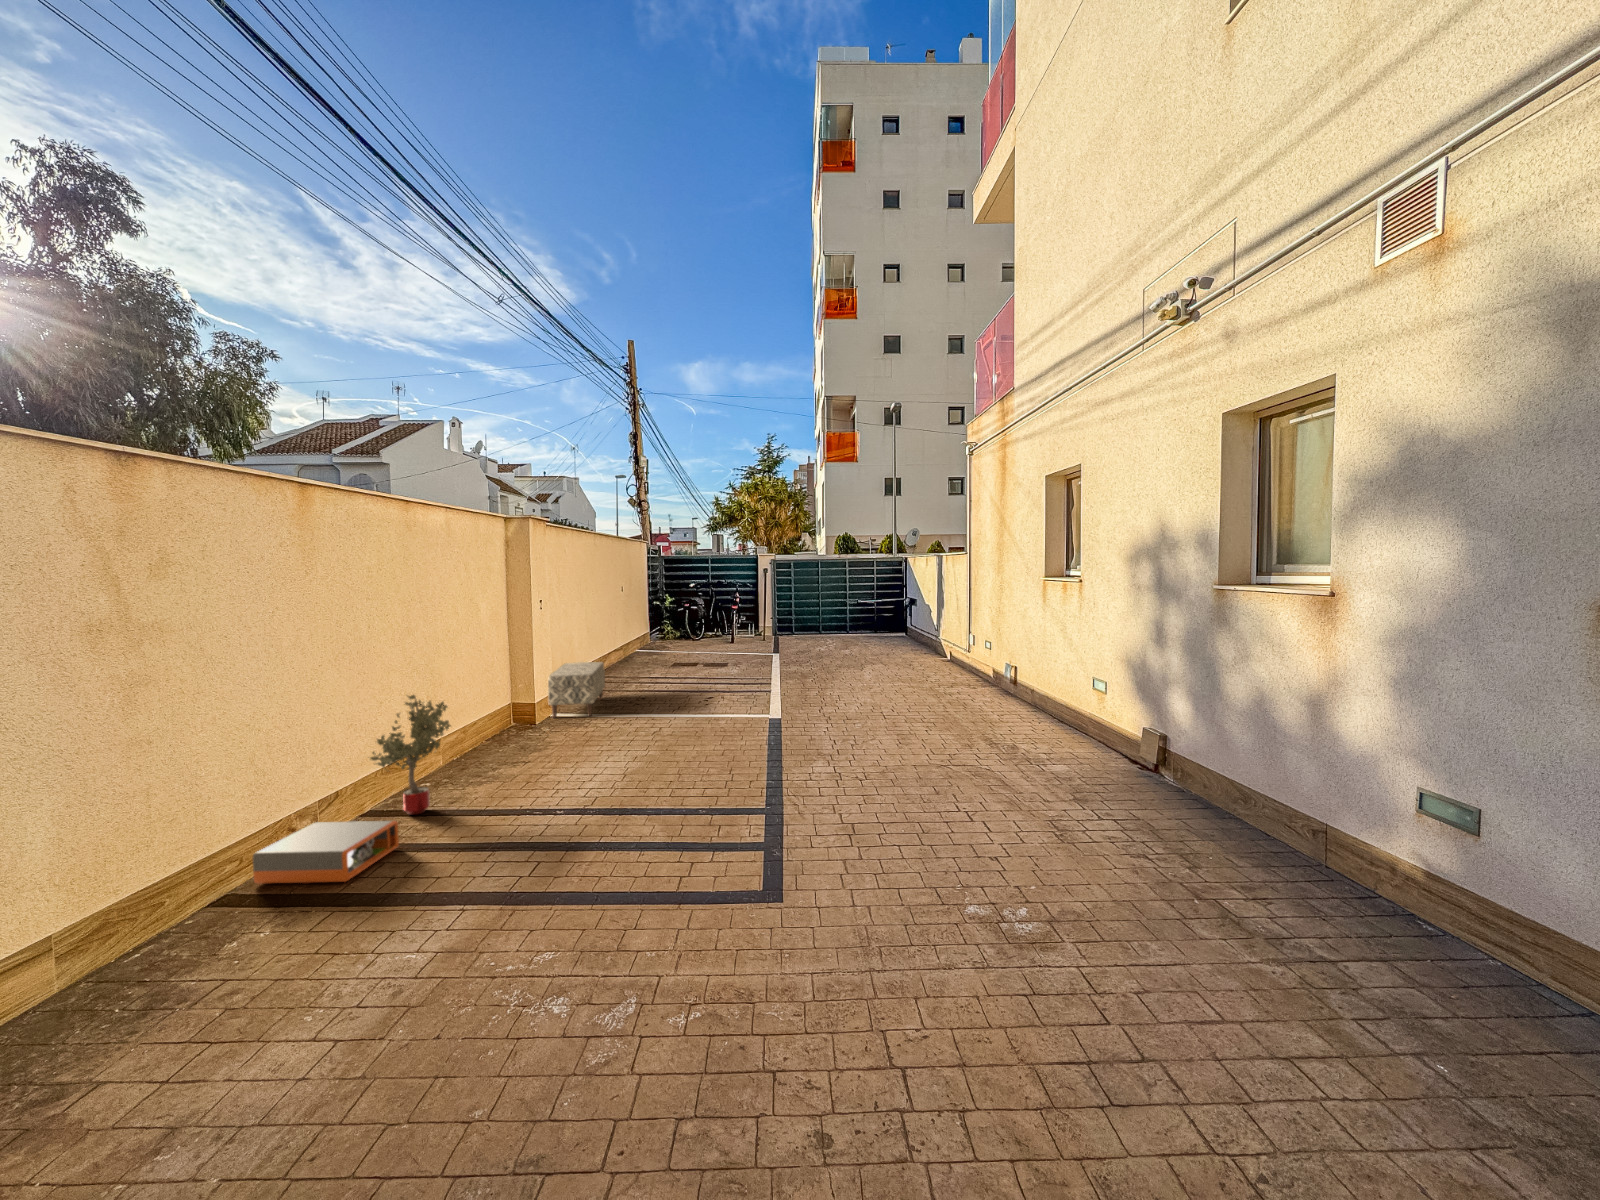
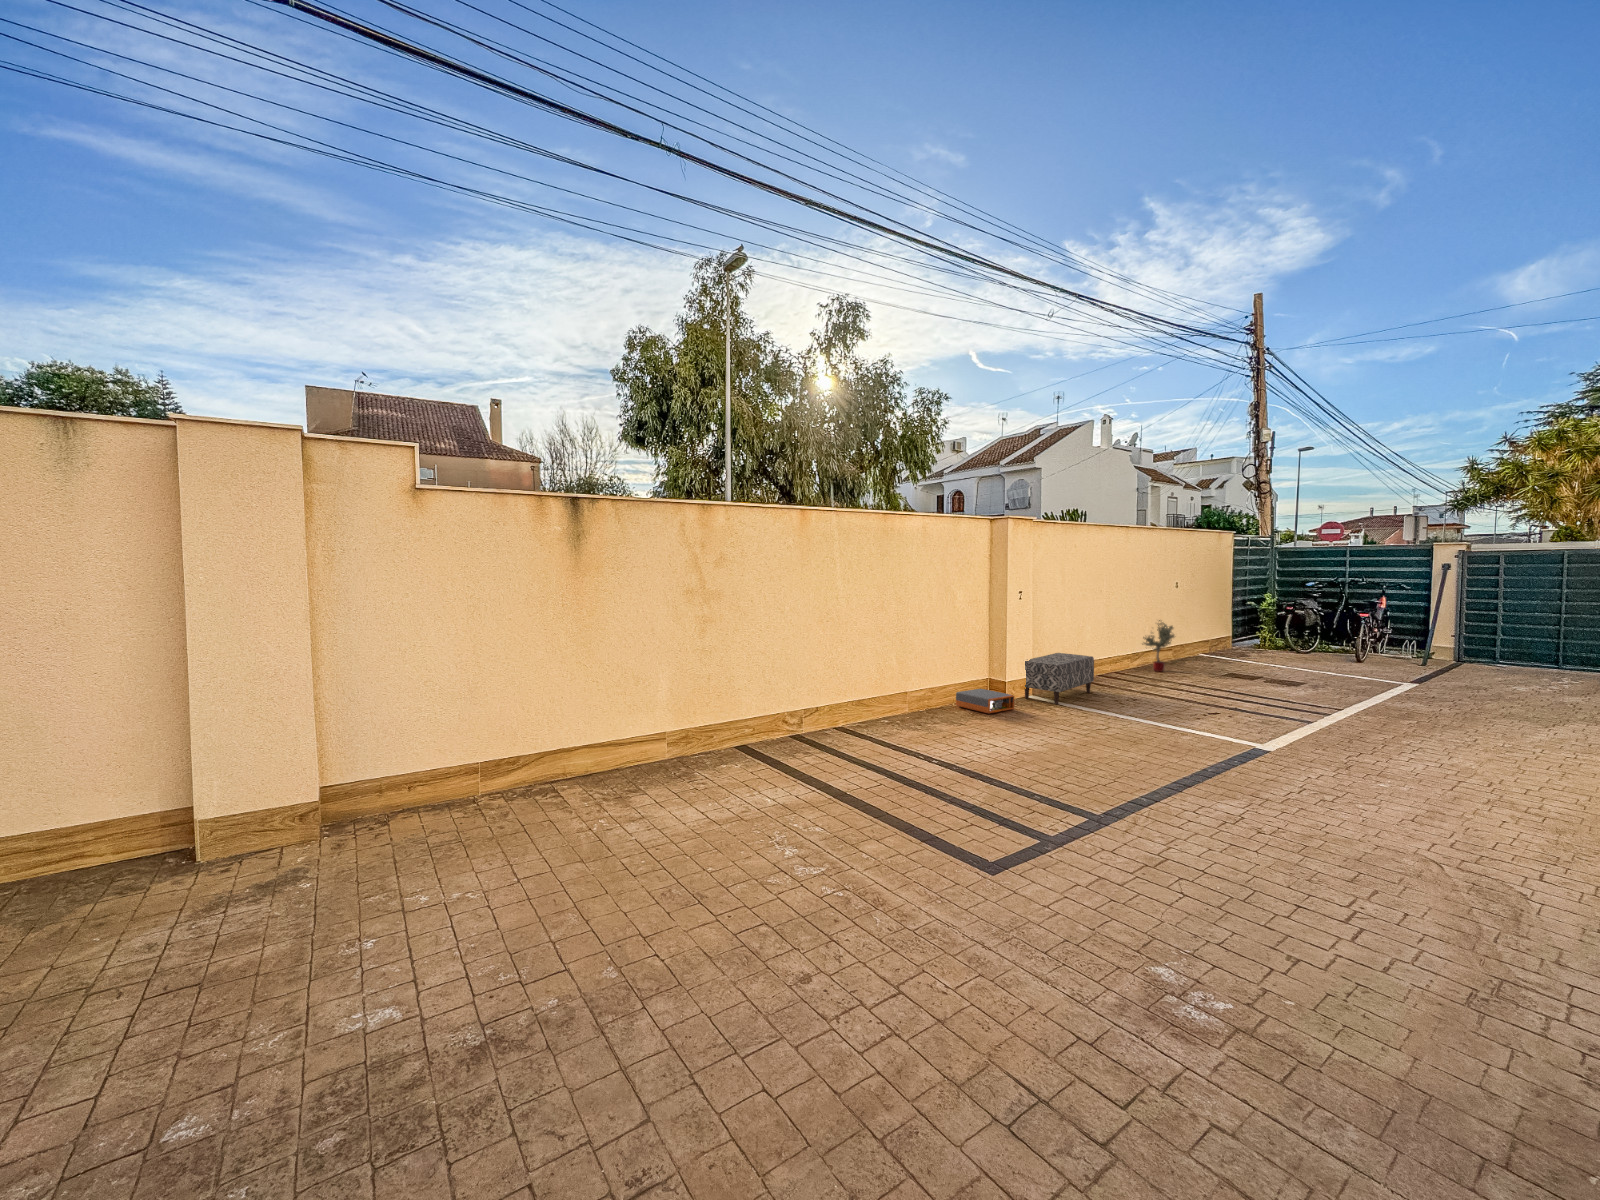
potted tree: present [371,695,451,815] -> present [1143,620,1174,672]
storage box: present [253,821,399,884] -> present [956,689,1014,714]

